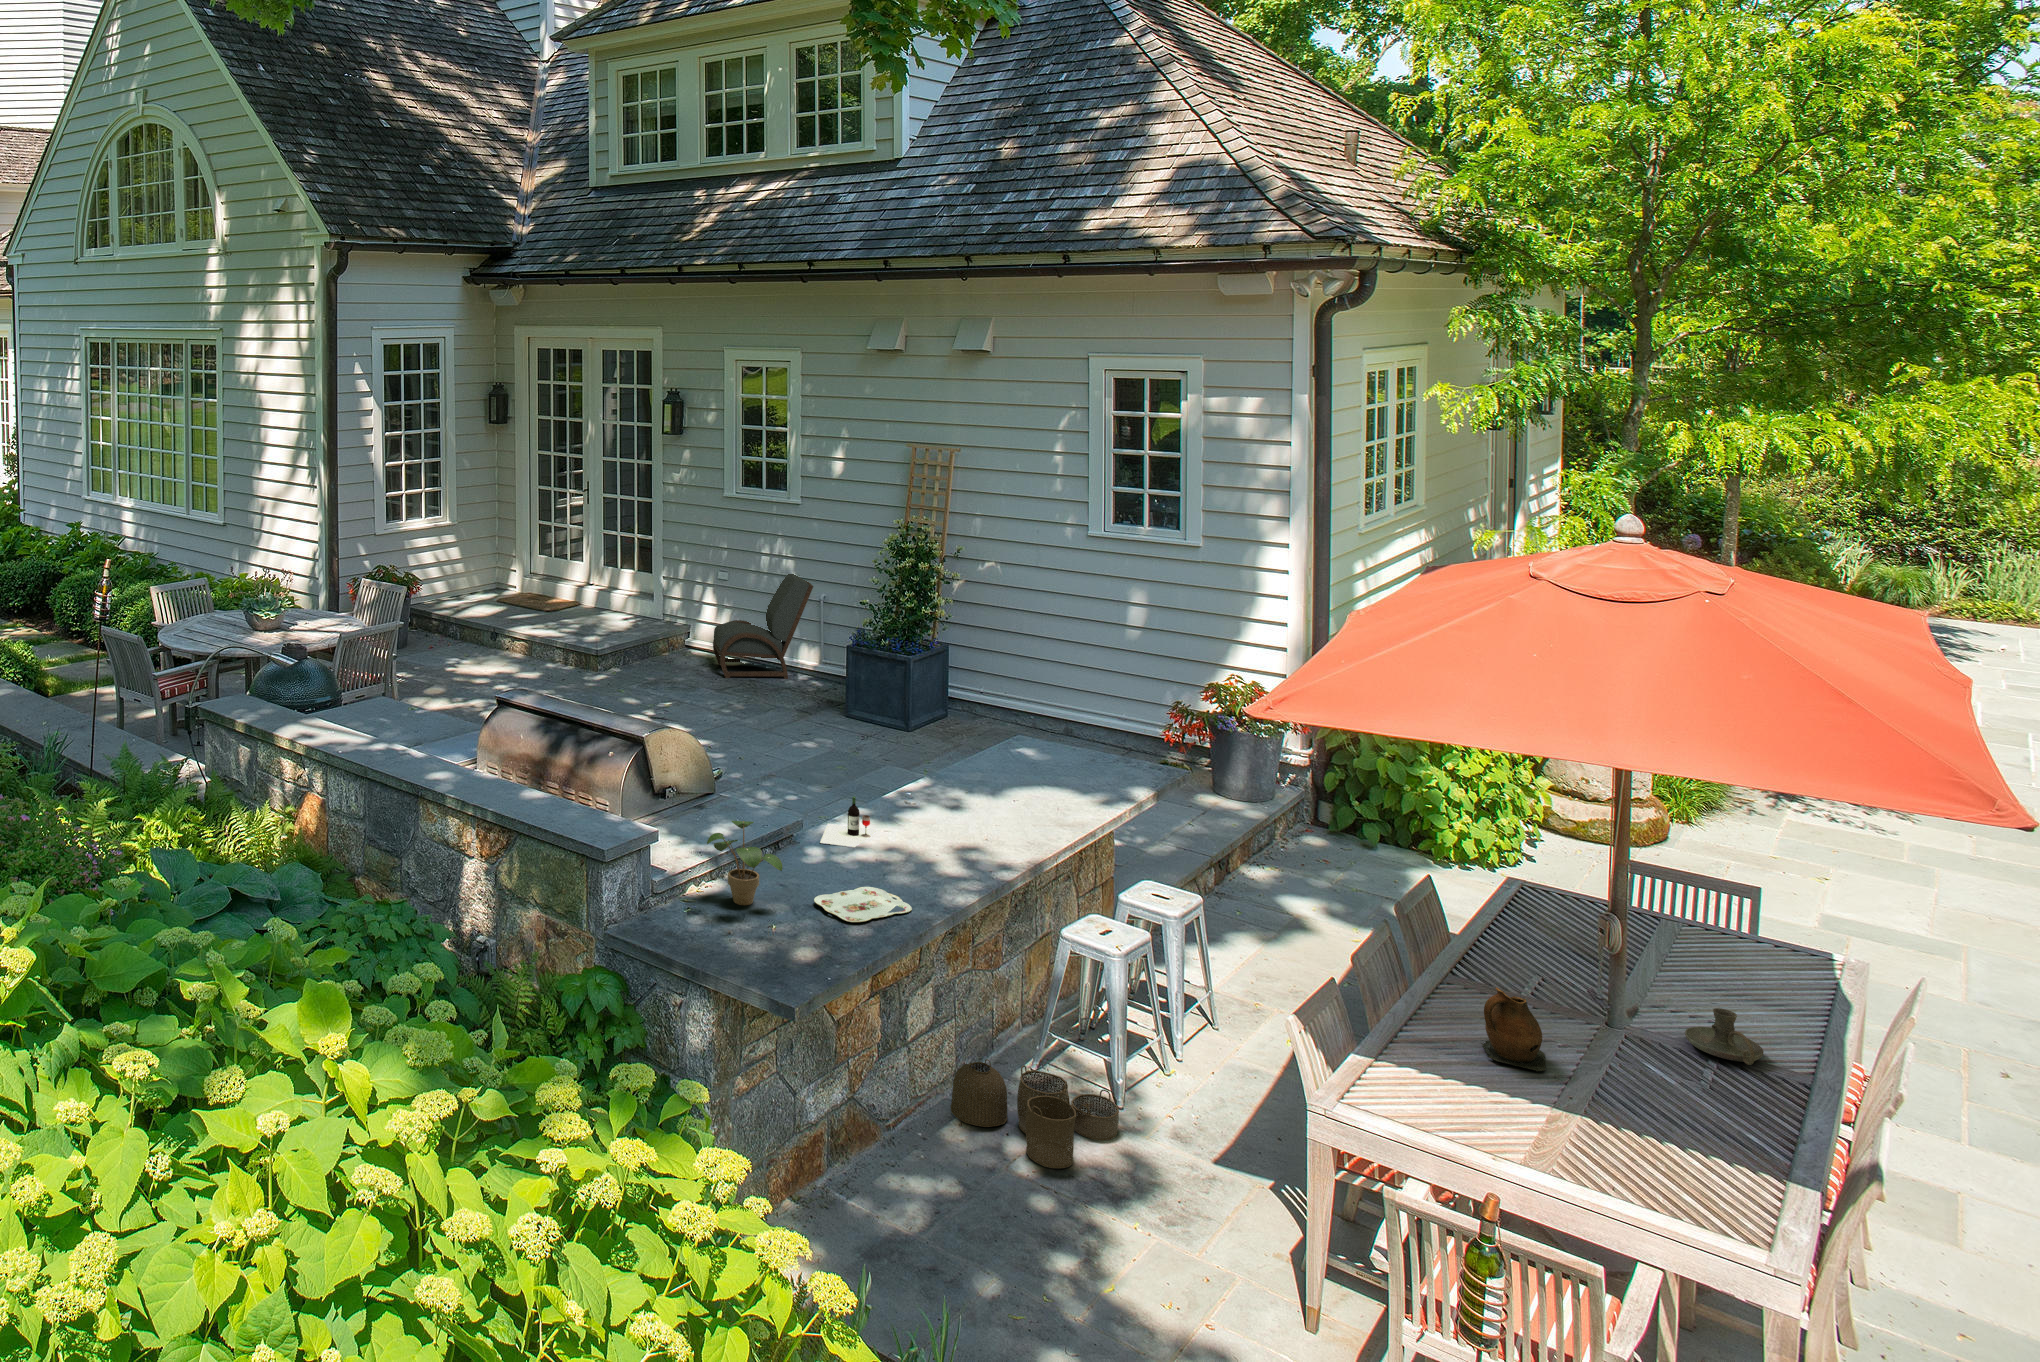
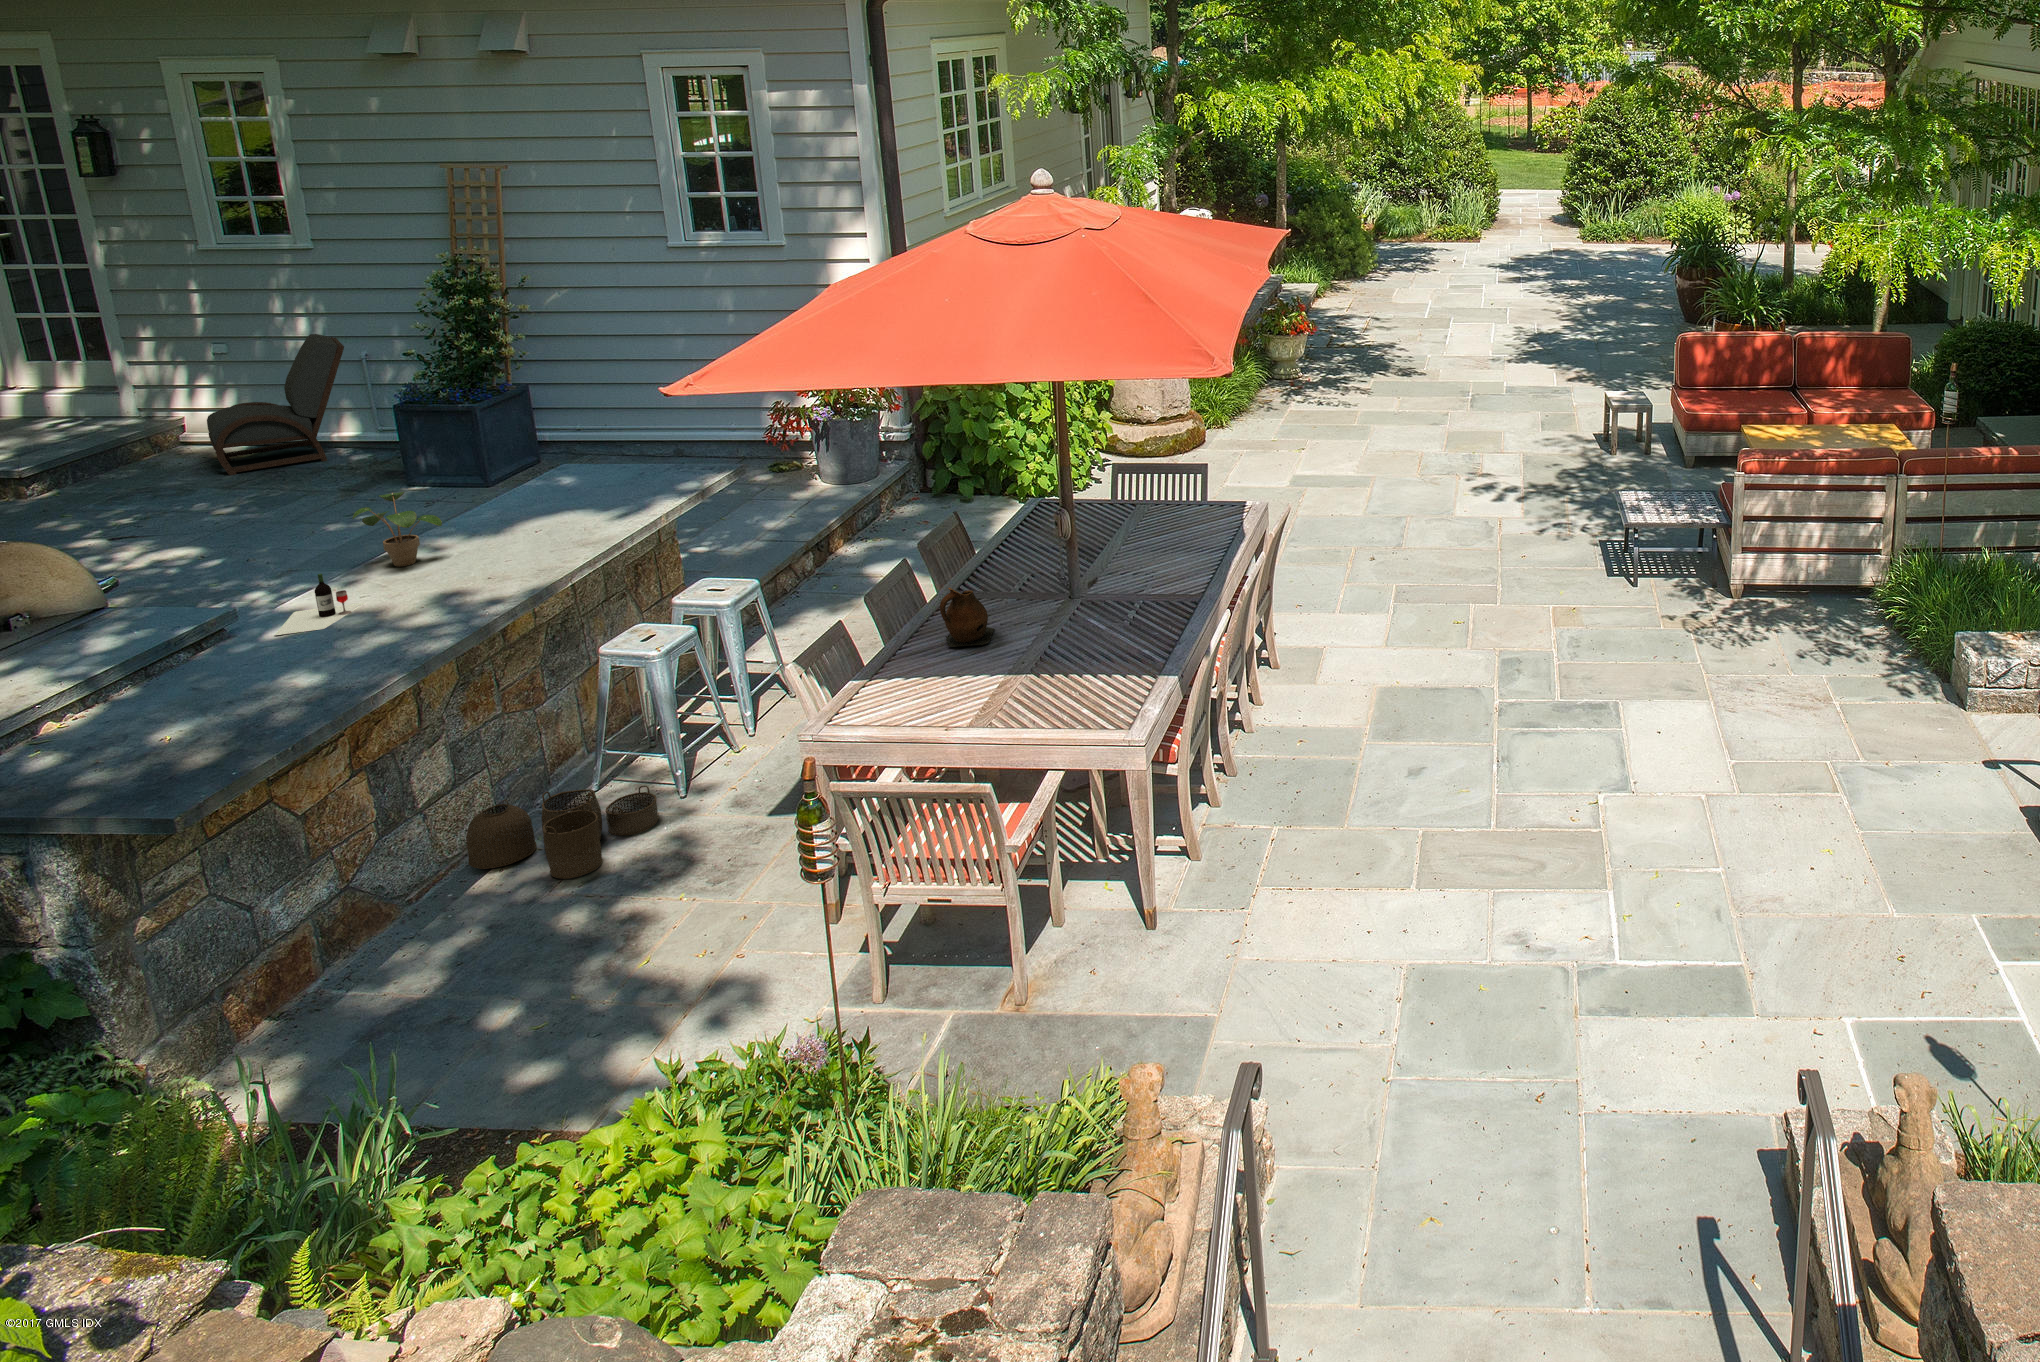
potted plant: present [707,821,783,905] -> present [353,492,442,566]
serving tray: present [814,887,912,922] -> none [236,665,375,712]
candle holder: present [1685,1008,1764,1065] -> none [1102,556,1152,593]

